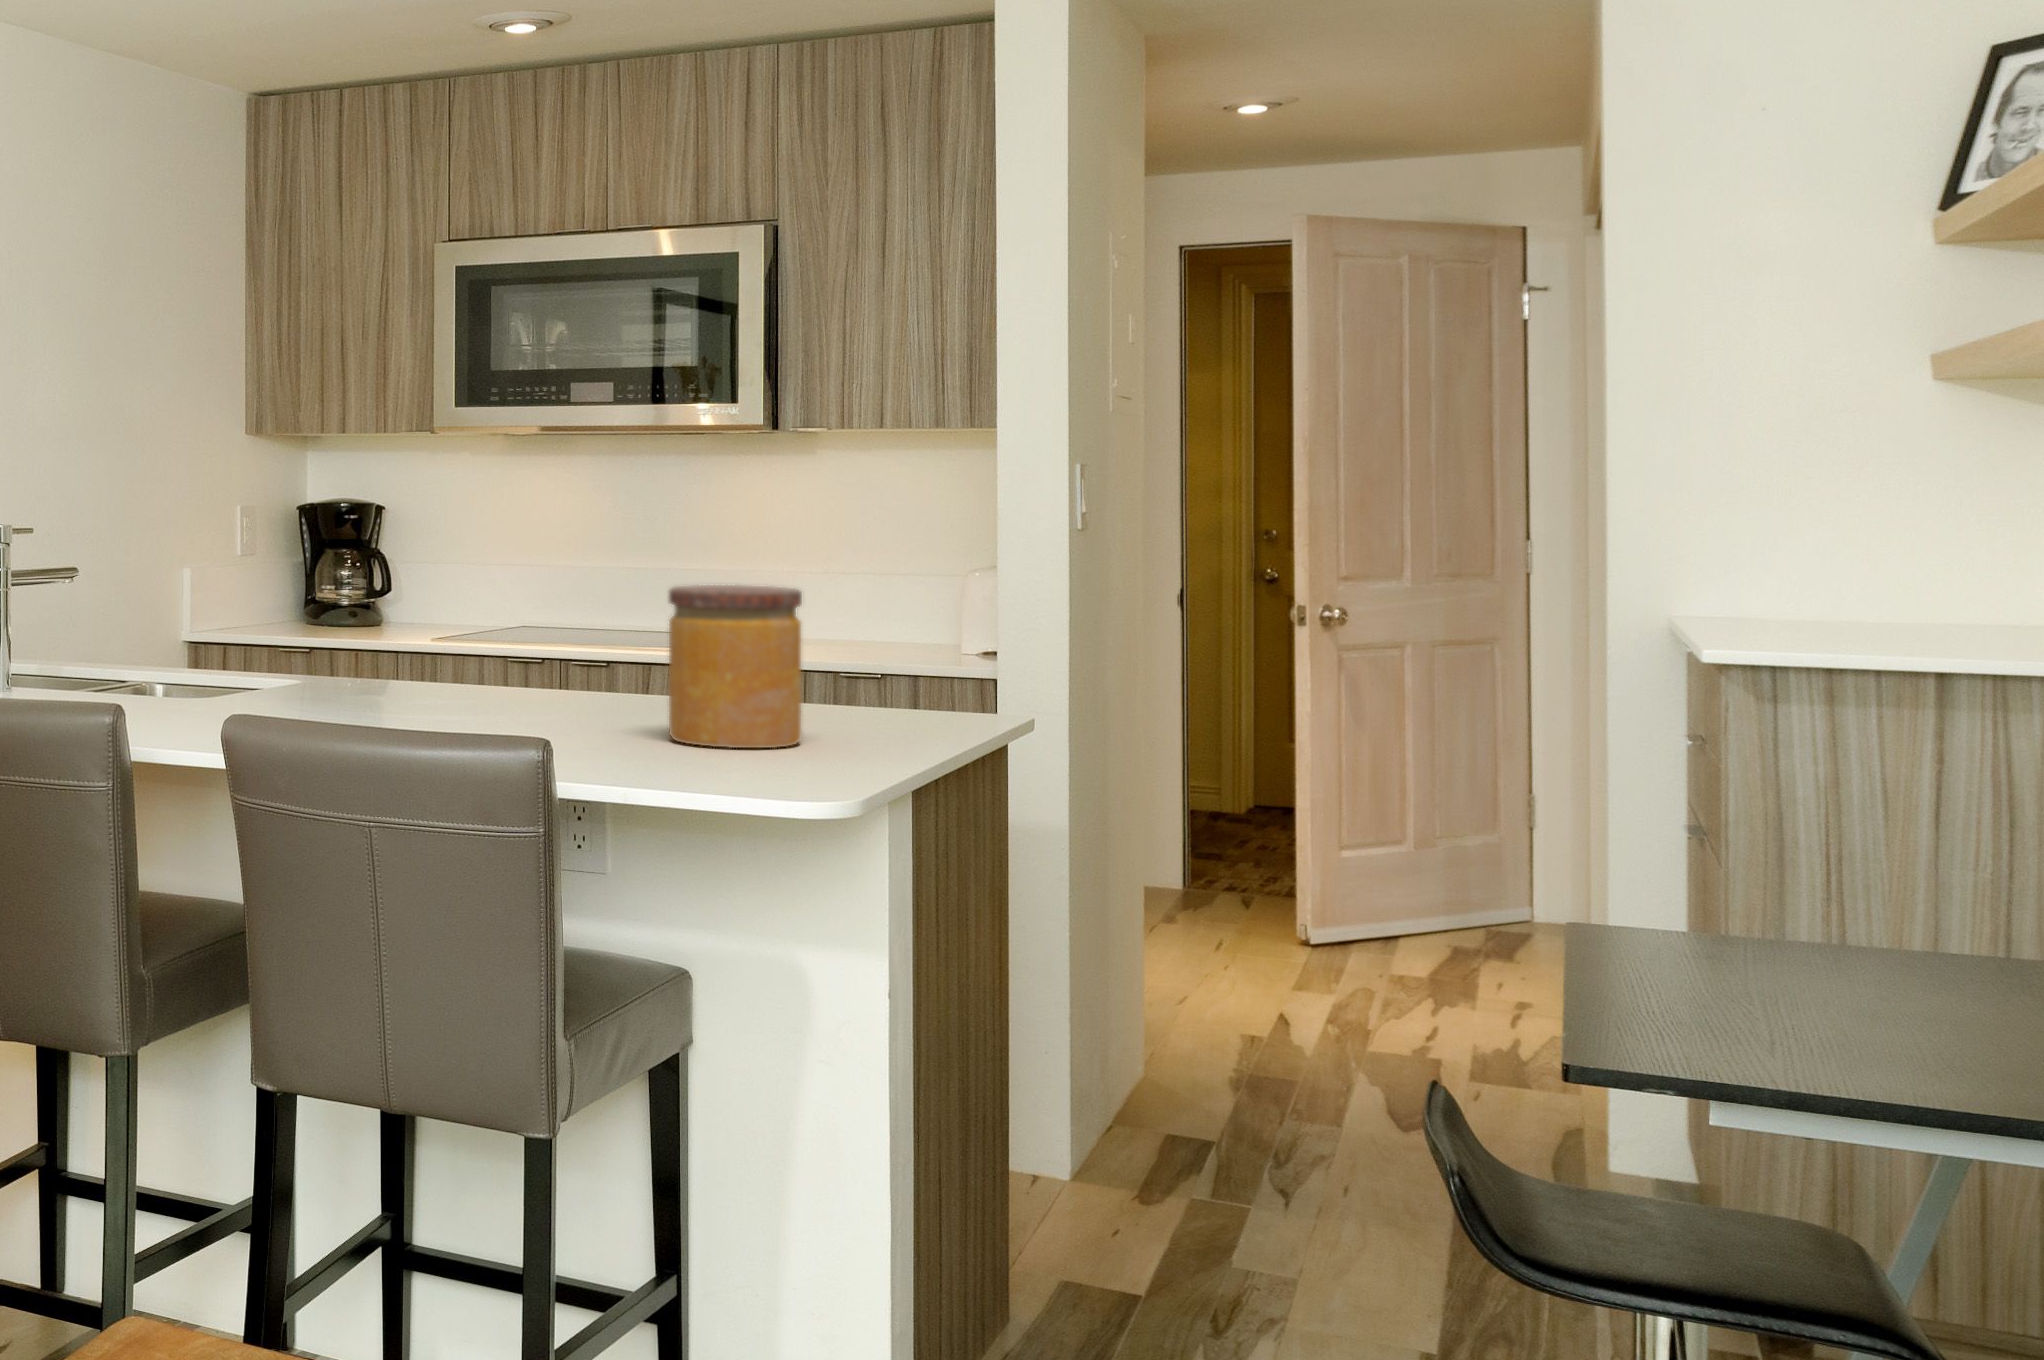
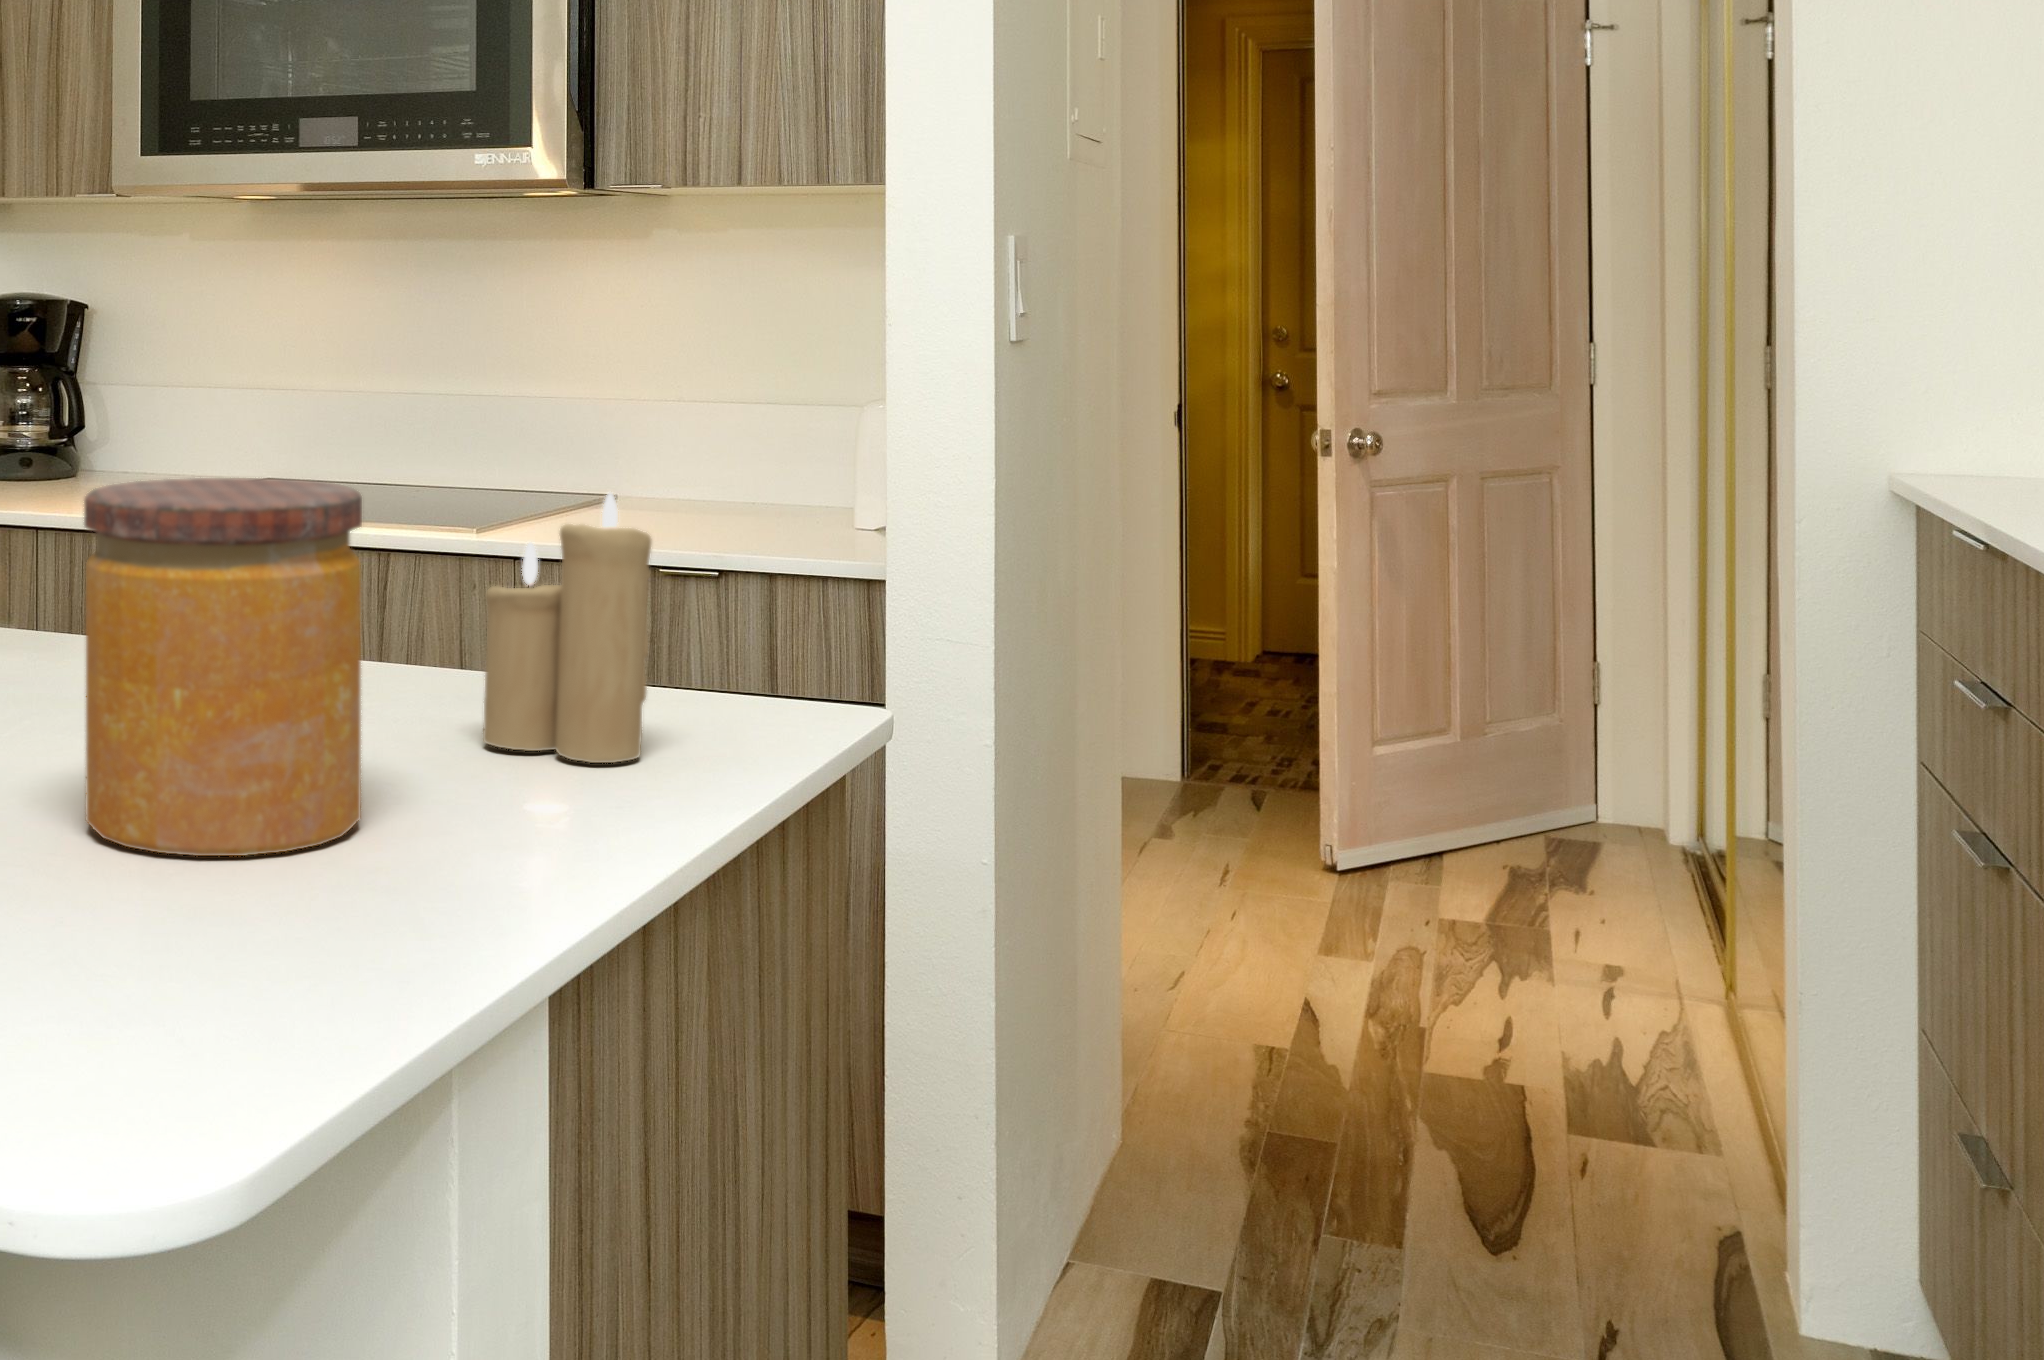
candle: none [829,597,920,728] -> present [483,493,651,763]

